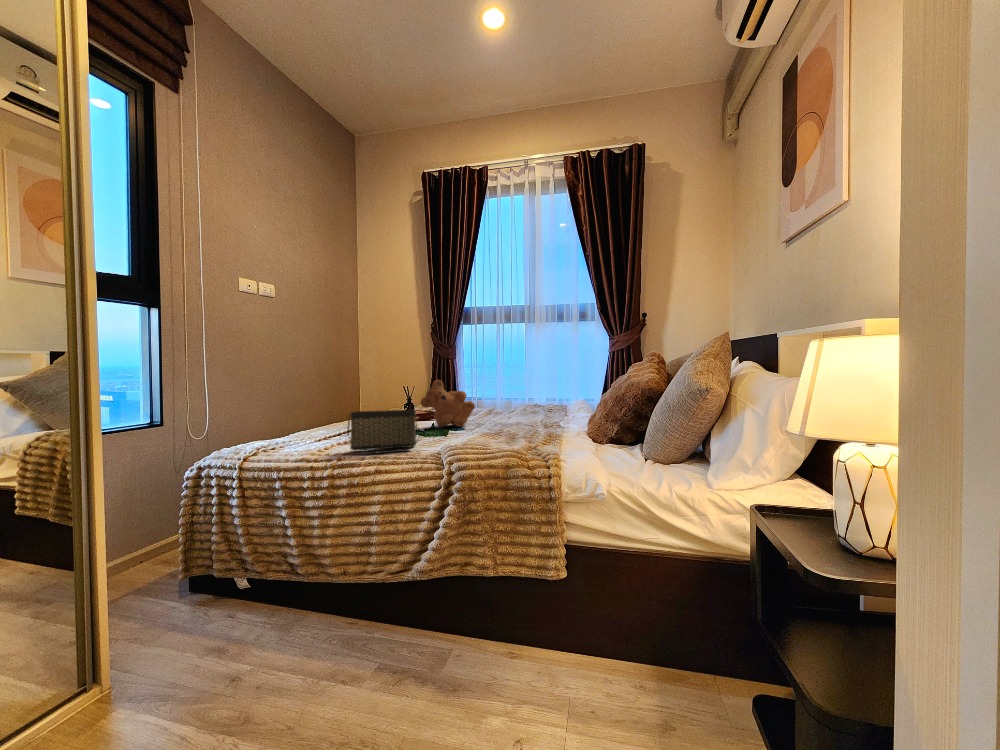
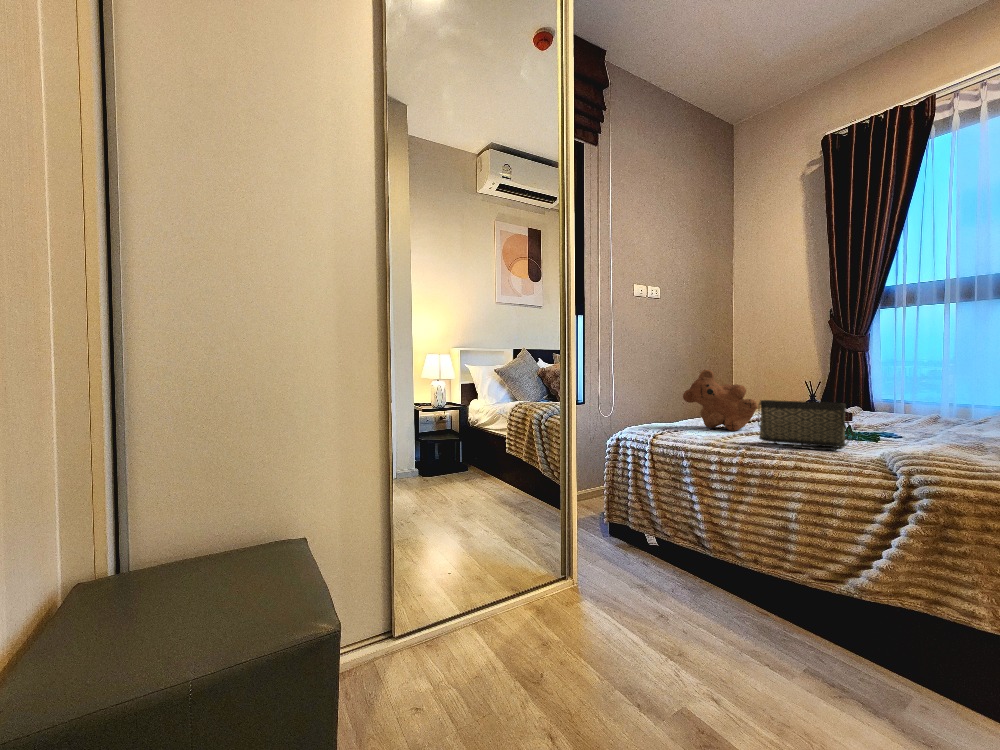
teddy bear: present [421,380,475,427] -> present [683,370,758,431]

